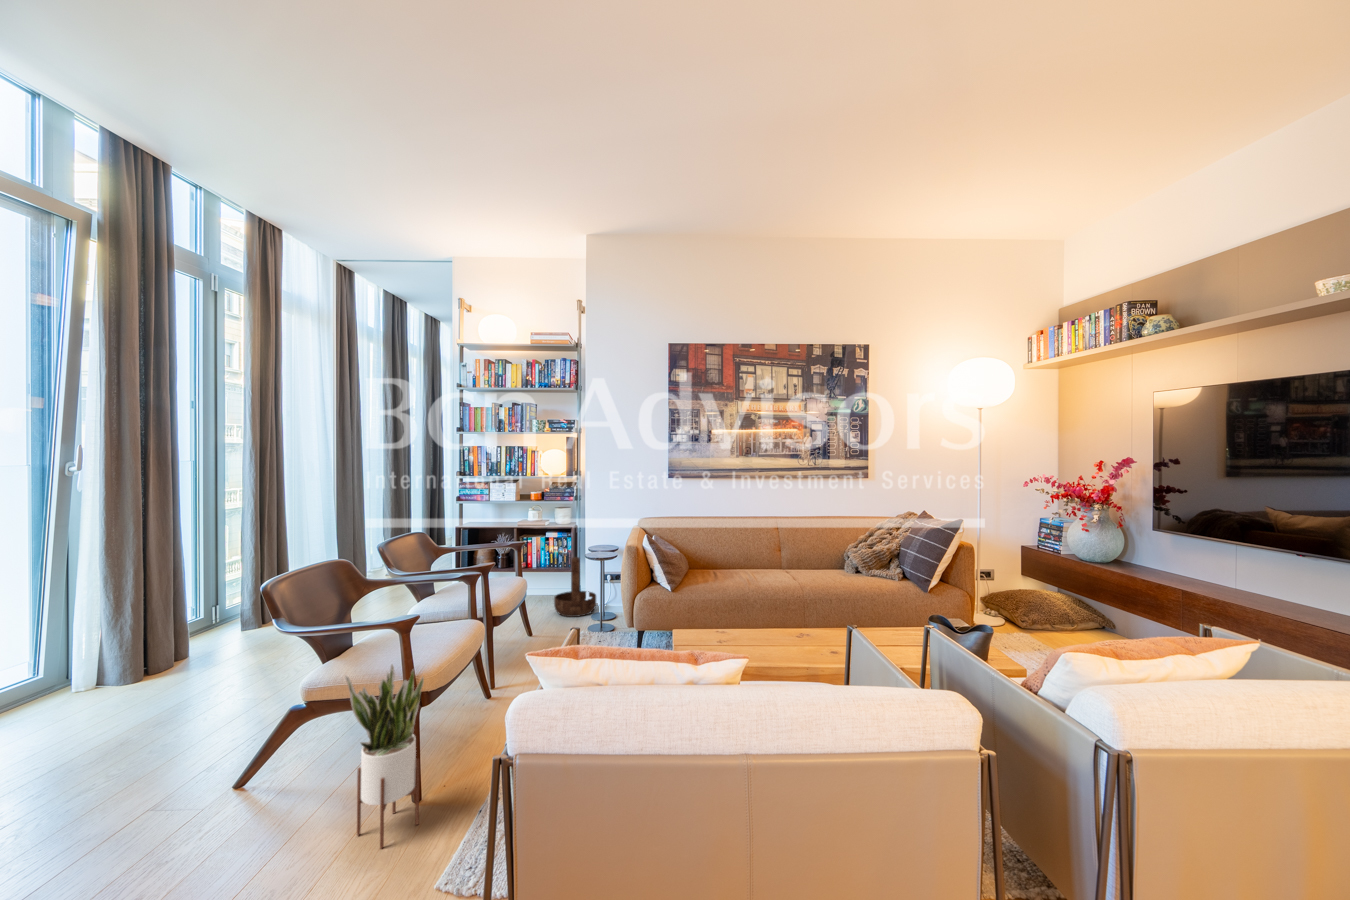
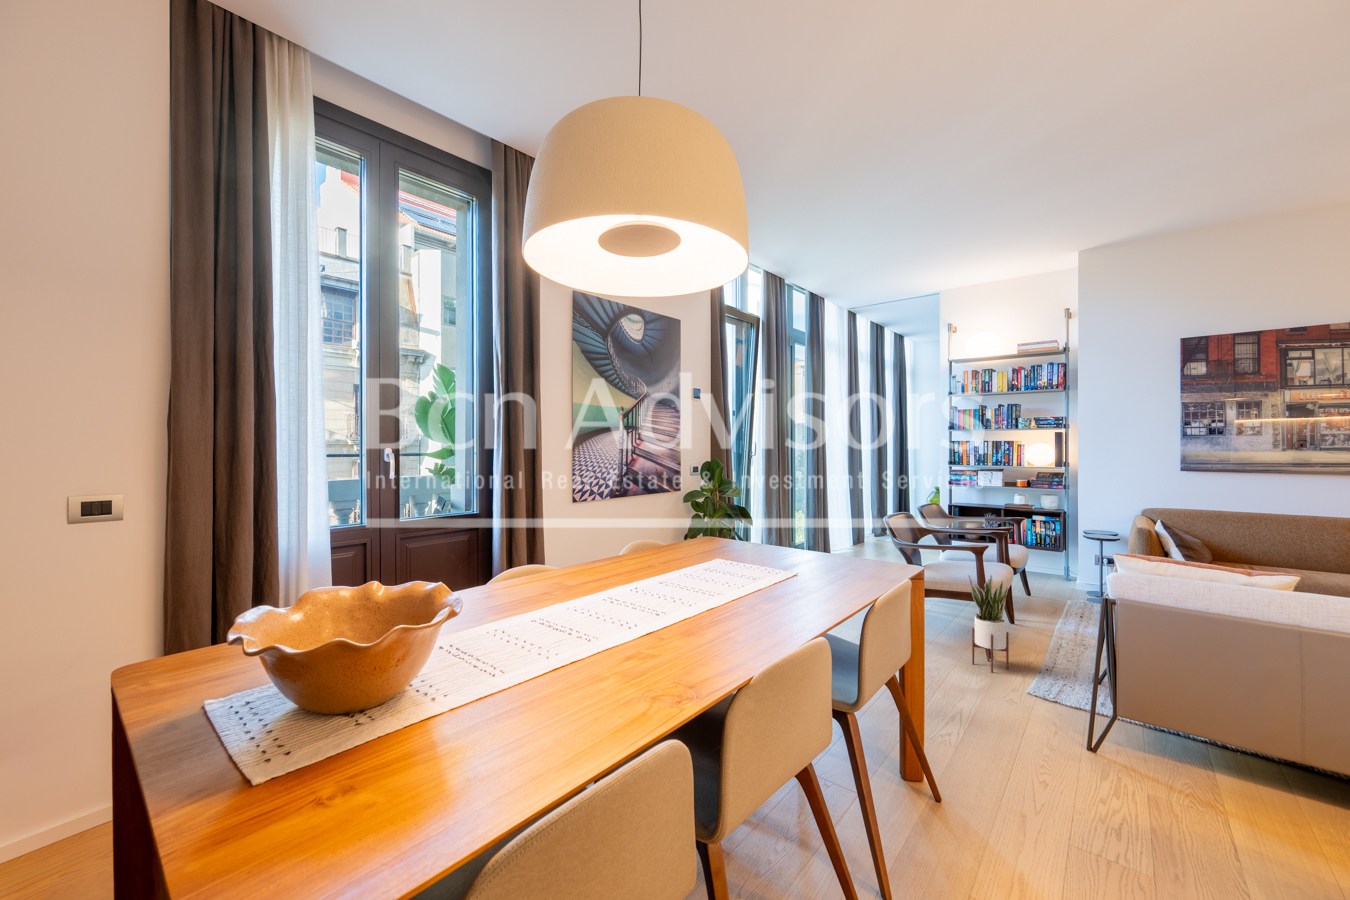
basket: present [554,557,596,617] -> none [1046,538,1091,589]

